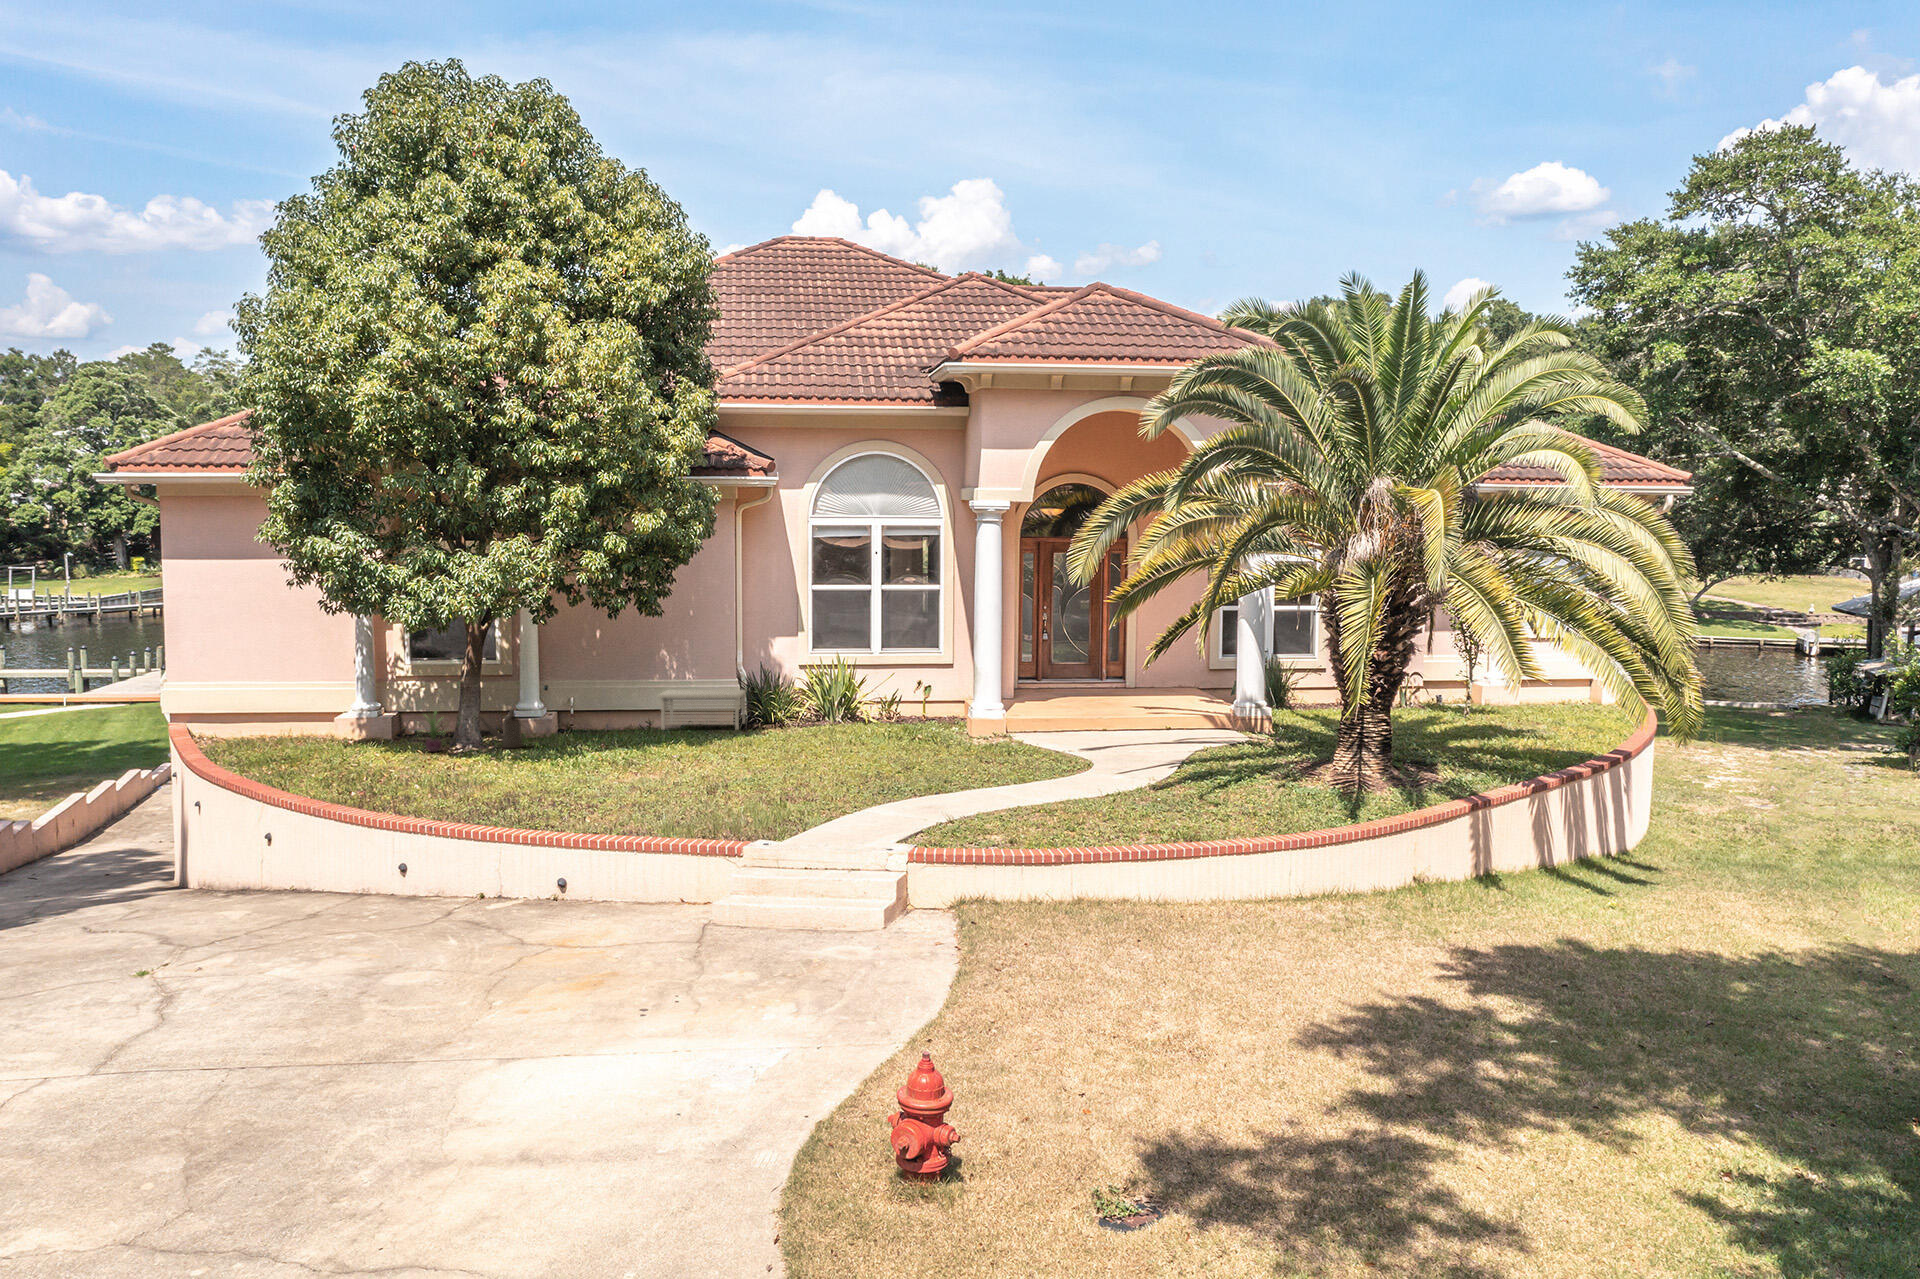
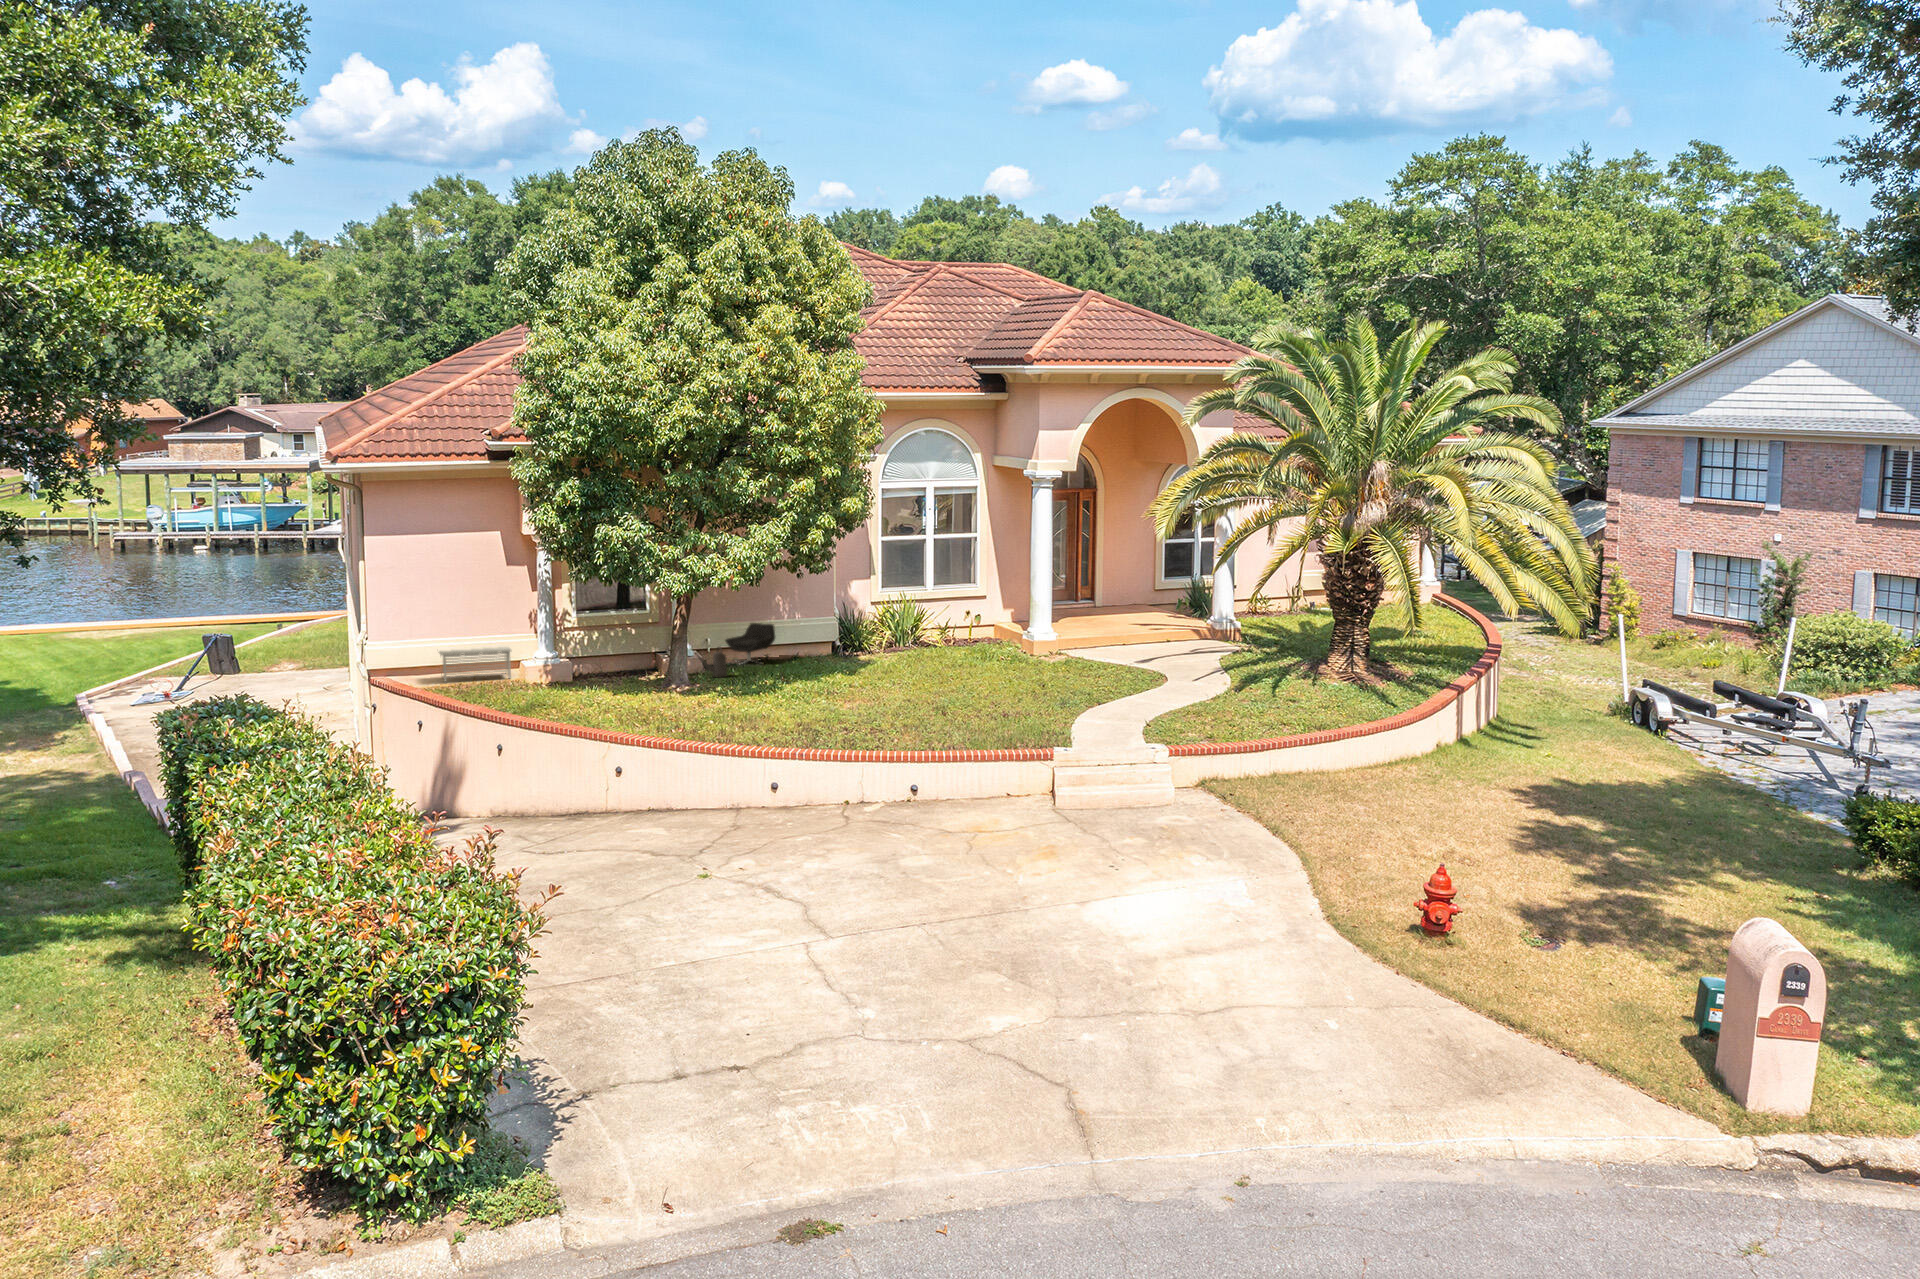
lounge chair: none [571,682,633,733] -> present [725,623,775,661]
storage bench: present [658,690,746,729] -> present [439,647,511,682]
decorative plant: present [417,711,444,752] -> none [650,650,684,683]

